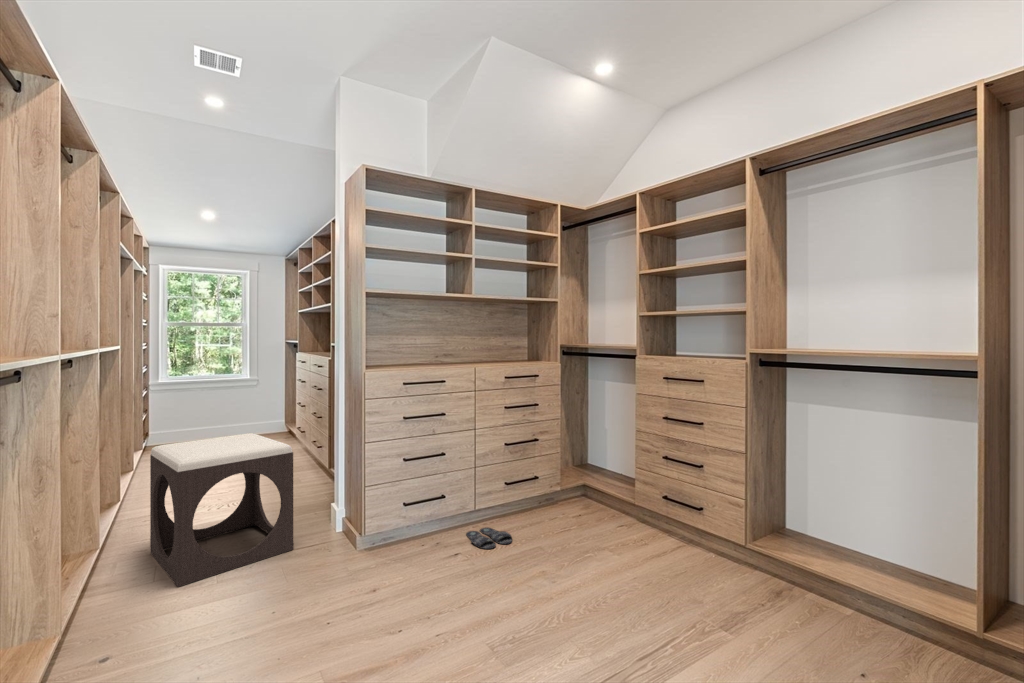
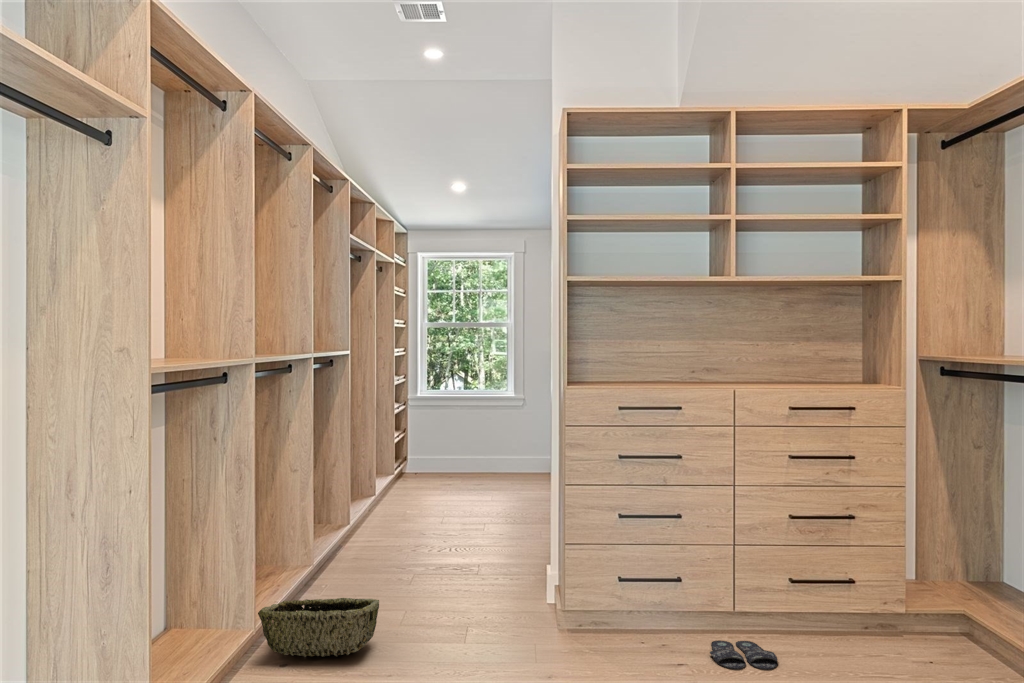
footstool: present [150,433,293,587] -> none [356,461,488,620]
woven basket: none [71,566,208,648] -> present [258,598,379,657]

